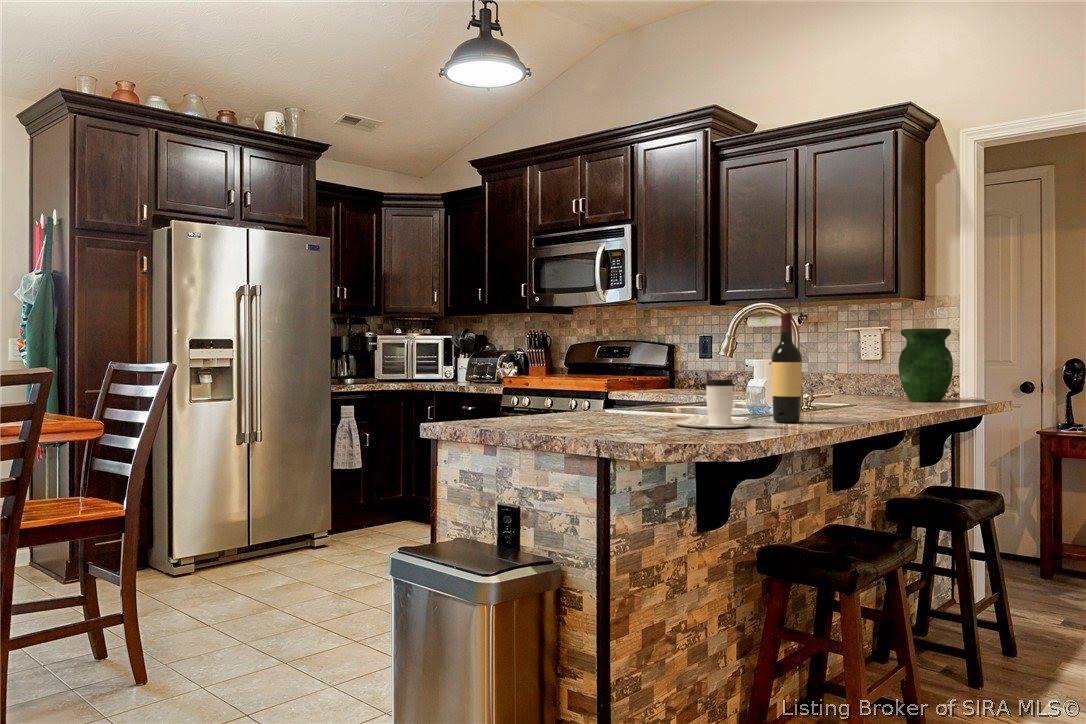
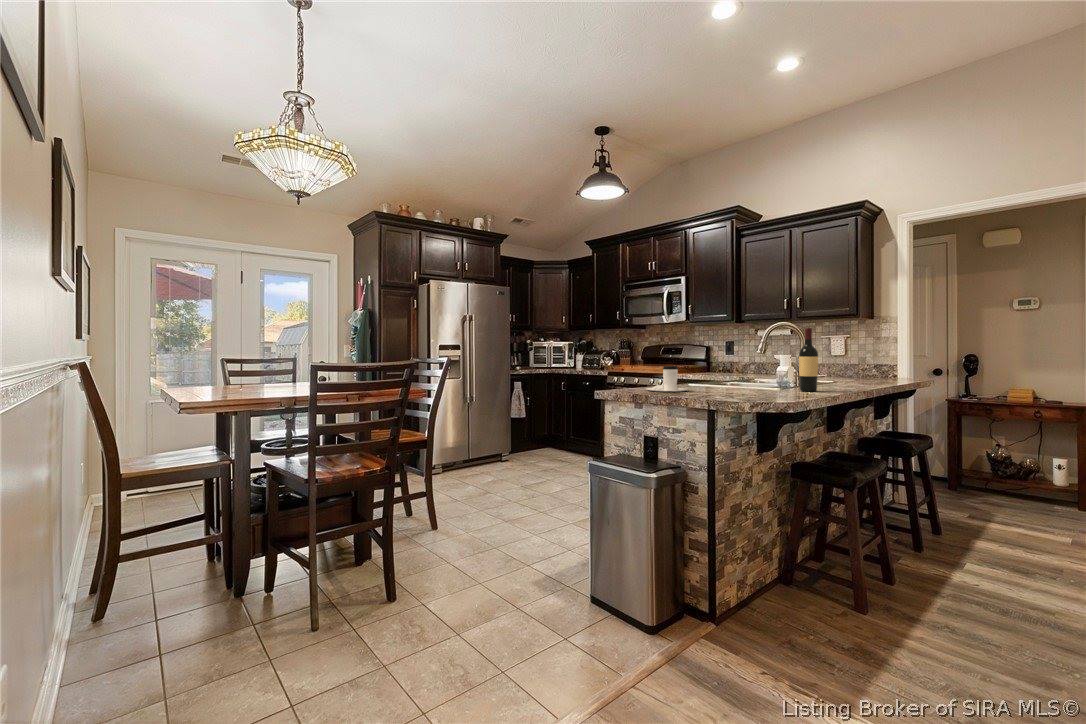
vase: present [898,328,953,402] -> none [861,336,898,380]
coffee cup: present [674,379,751,428] -> present [646,366,688,392]

